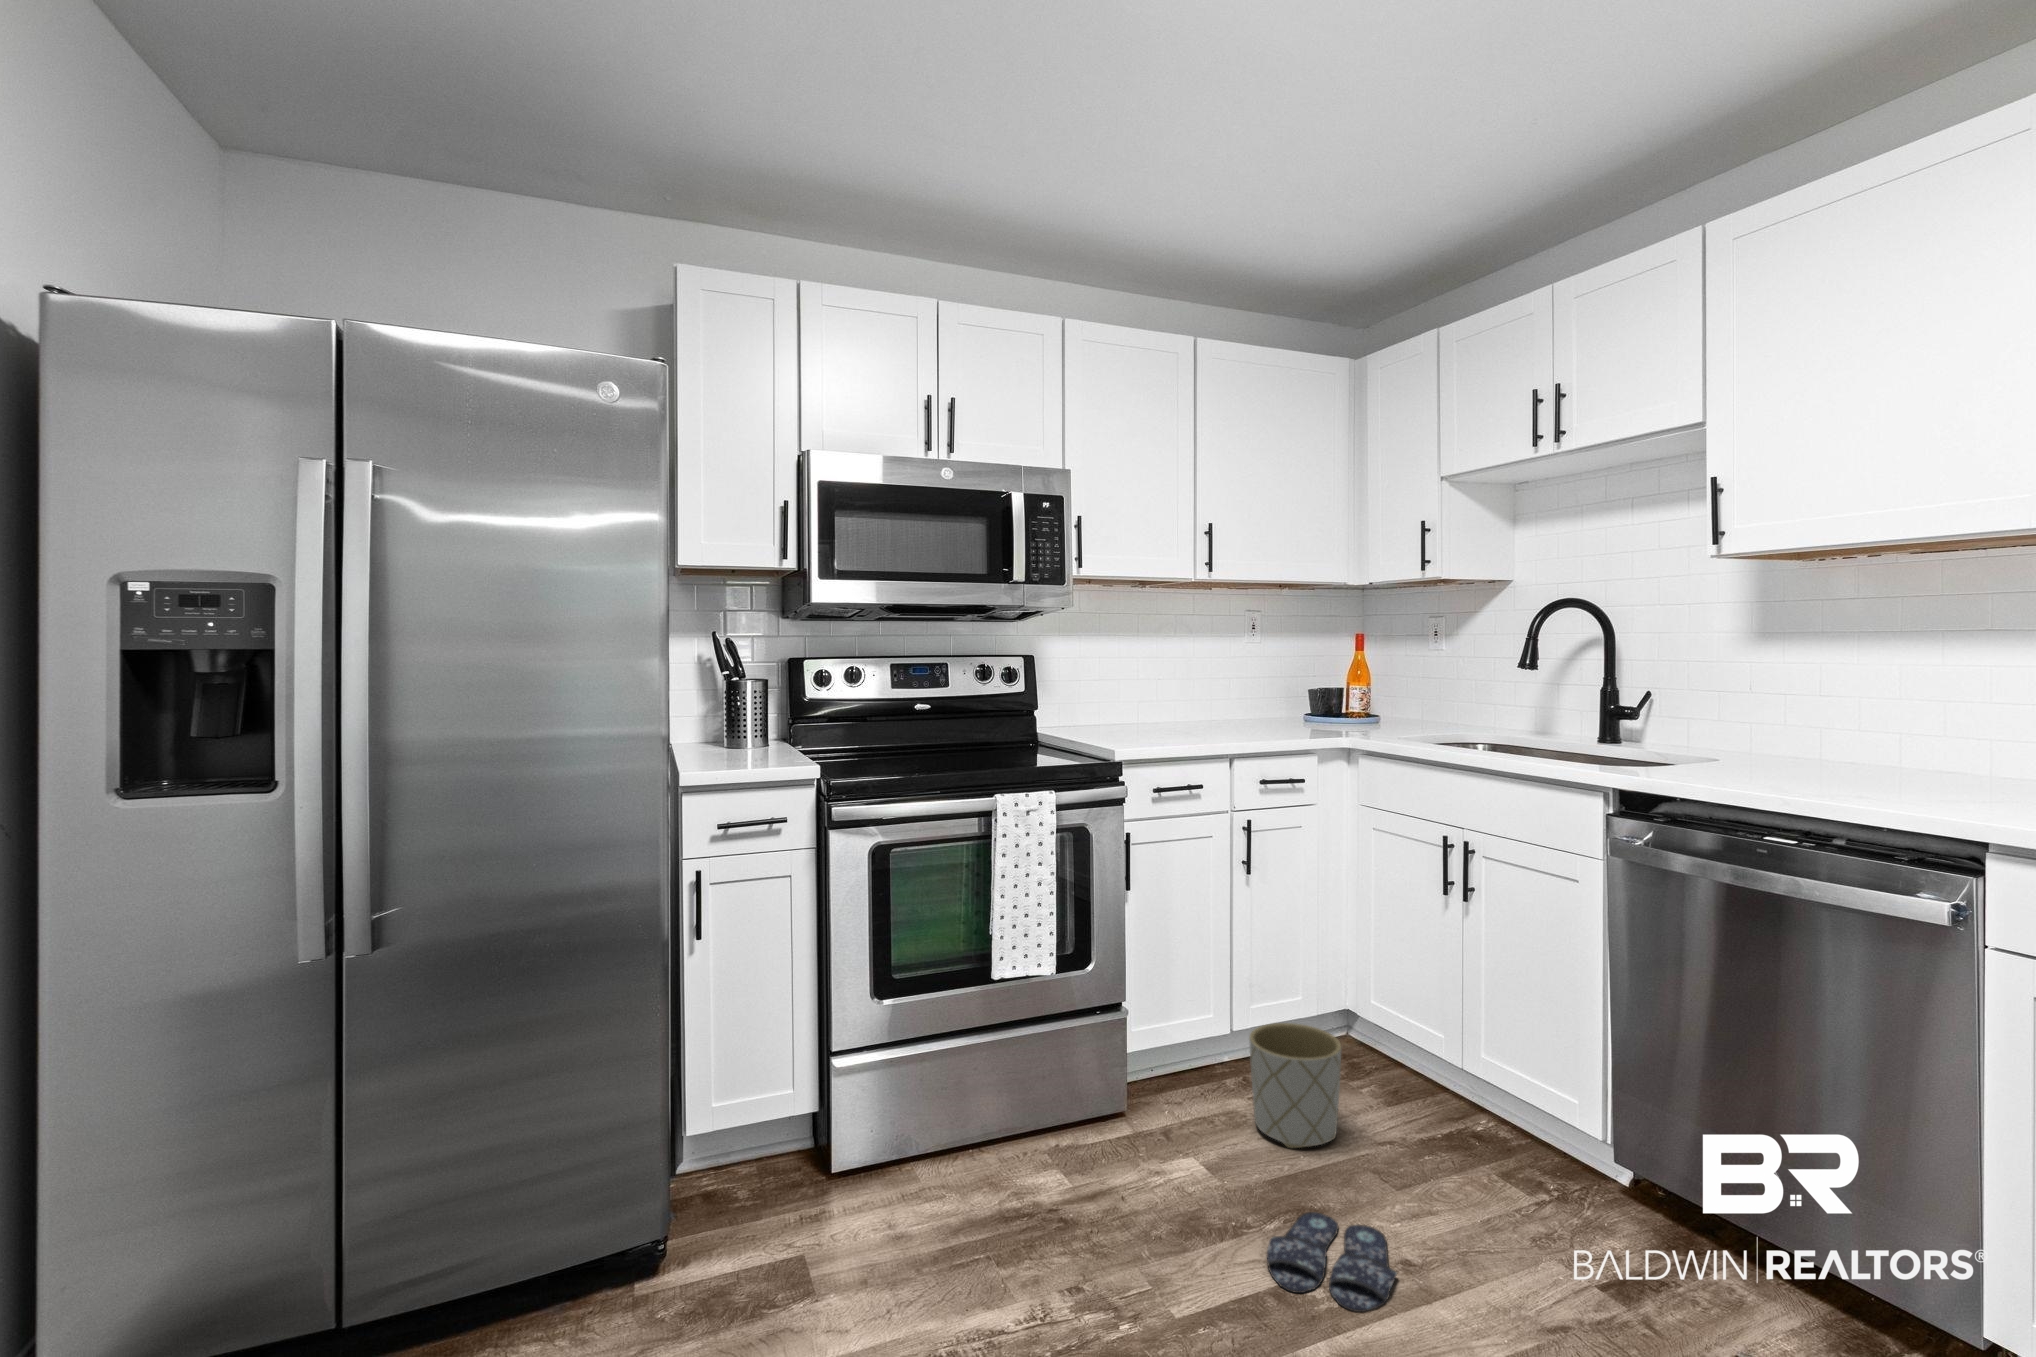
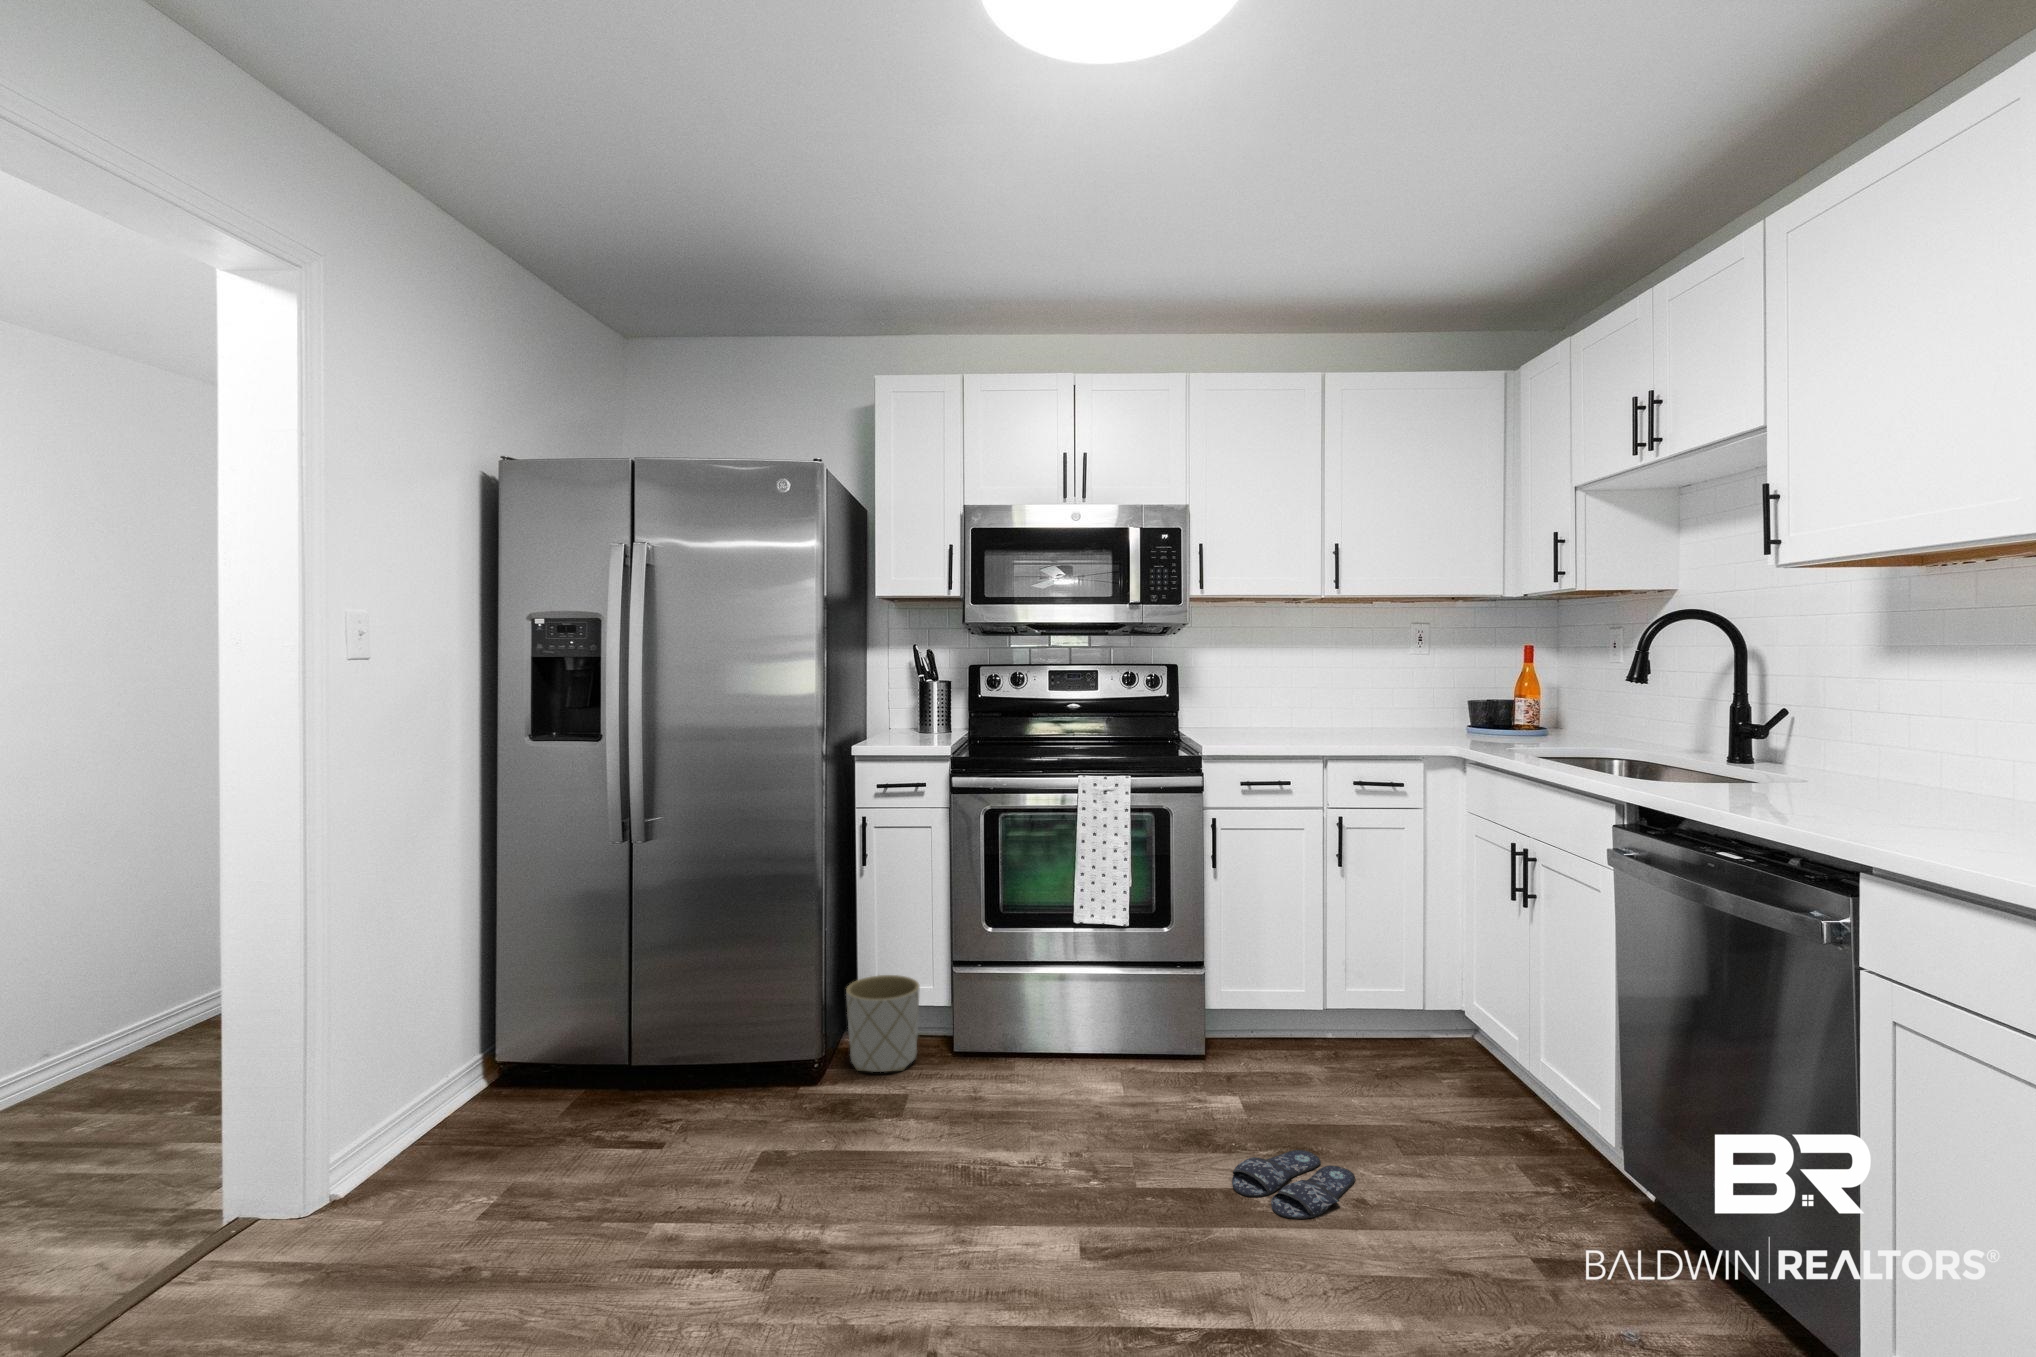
planter: present [1249,1023,1341,1148] -> present [846,975,919,1072]

